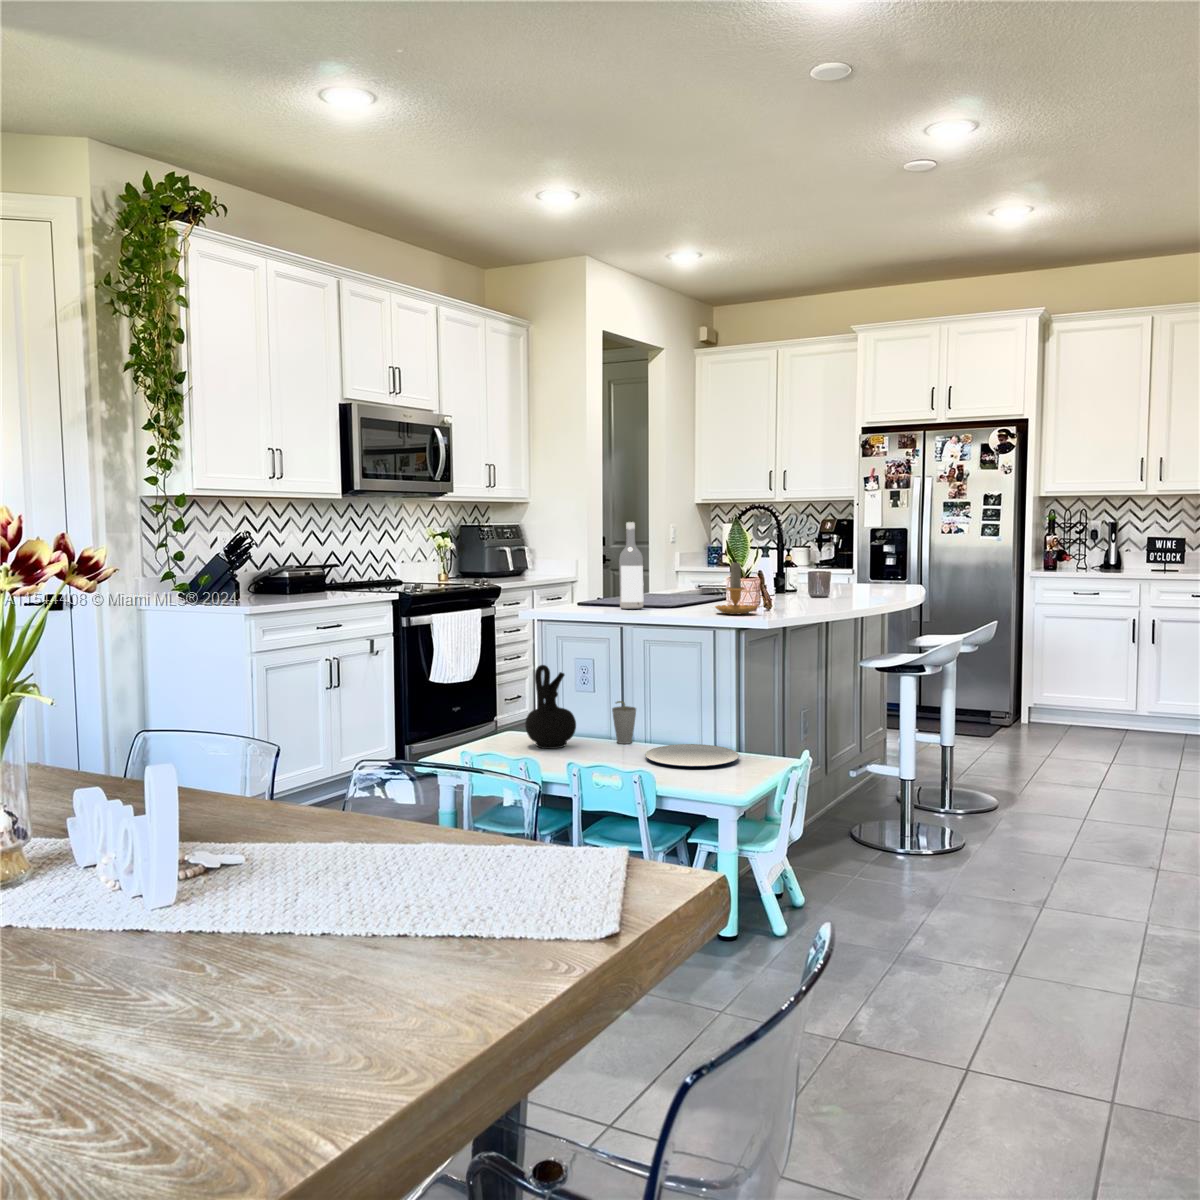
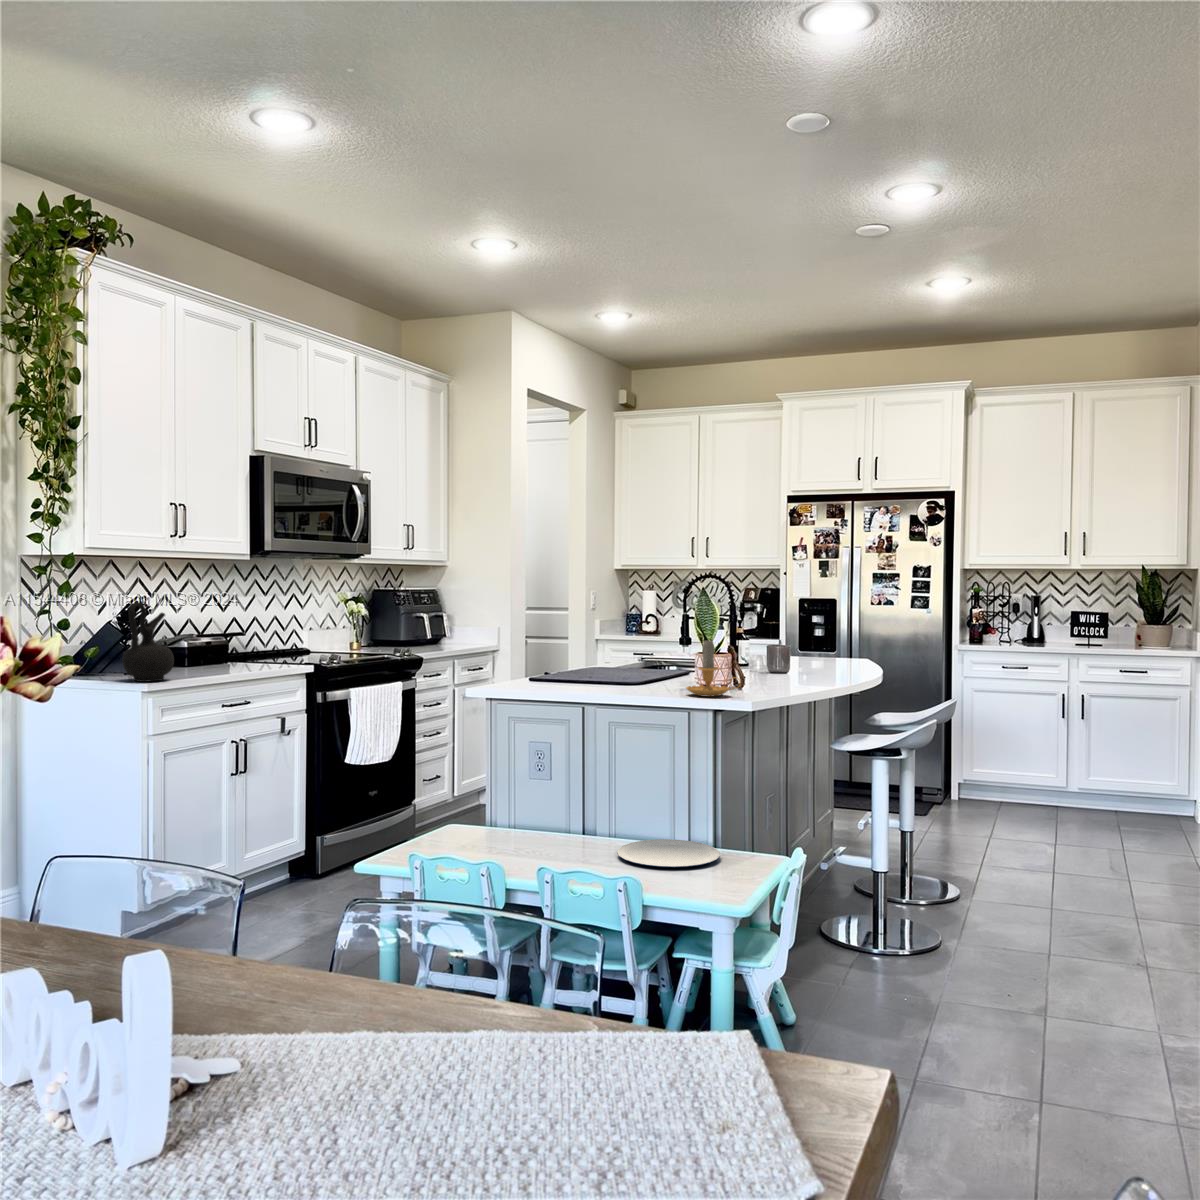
wine bottle: present [619,522,643,609] -> none [580,595,606,689]
ceramic jug: present [525,665,576,749] -> present [122,602,174,682]
cup: present [612,701,636,744] -> none [573,792,600,839]

